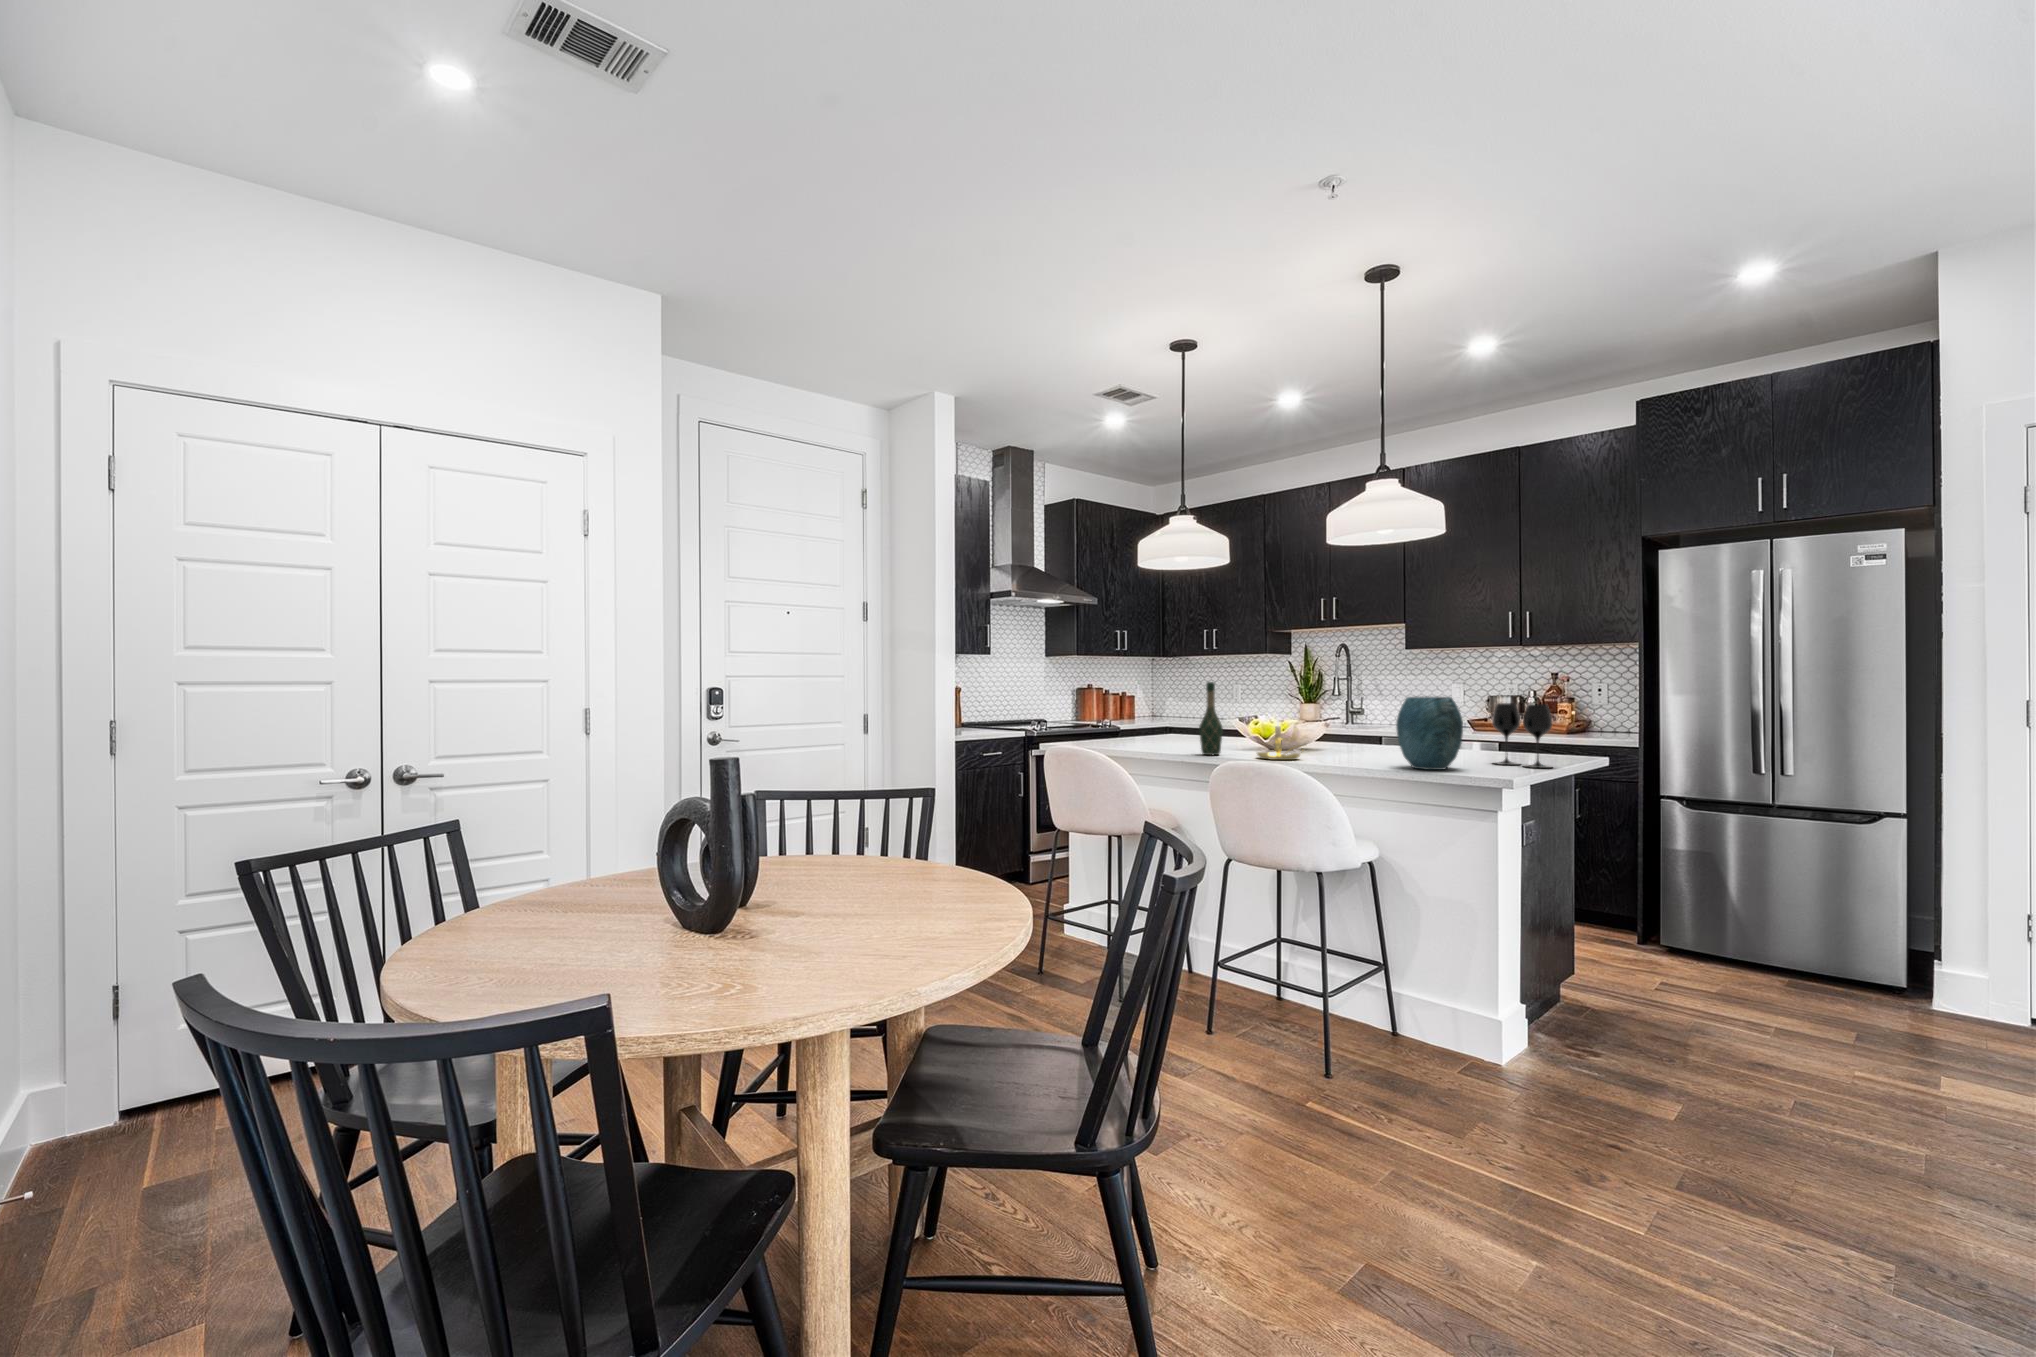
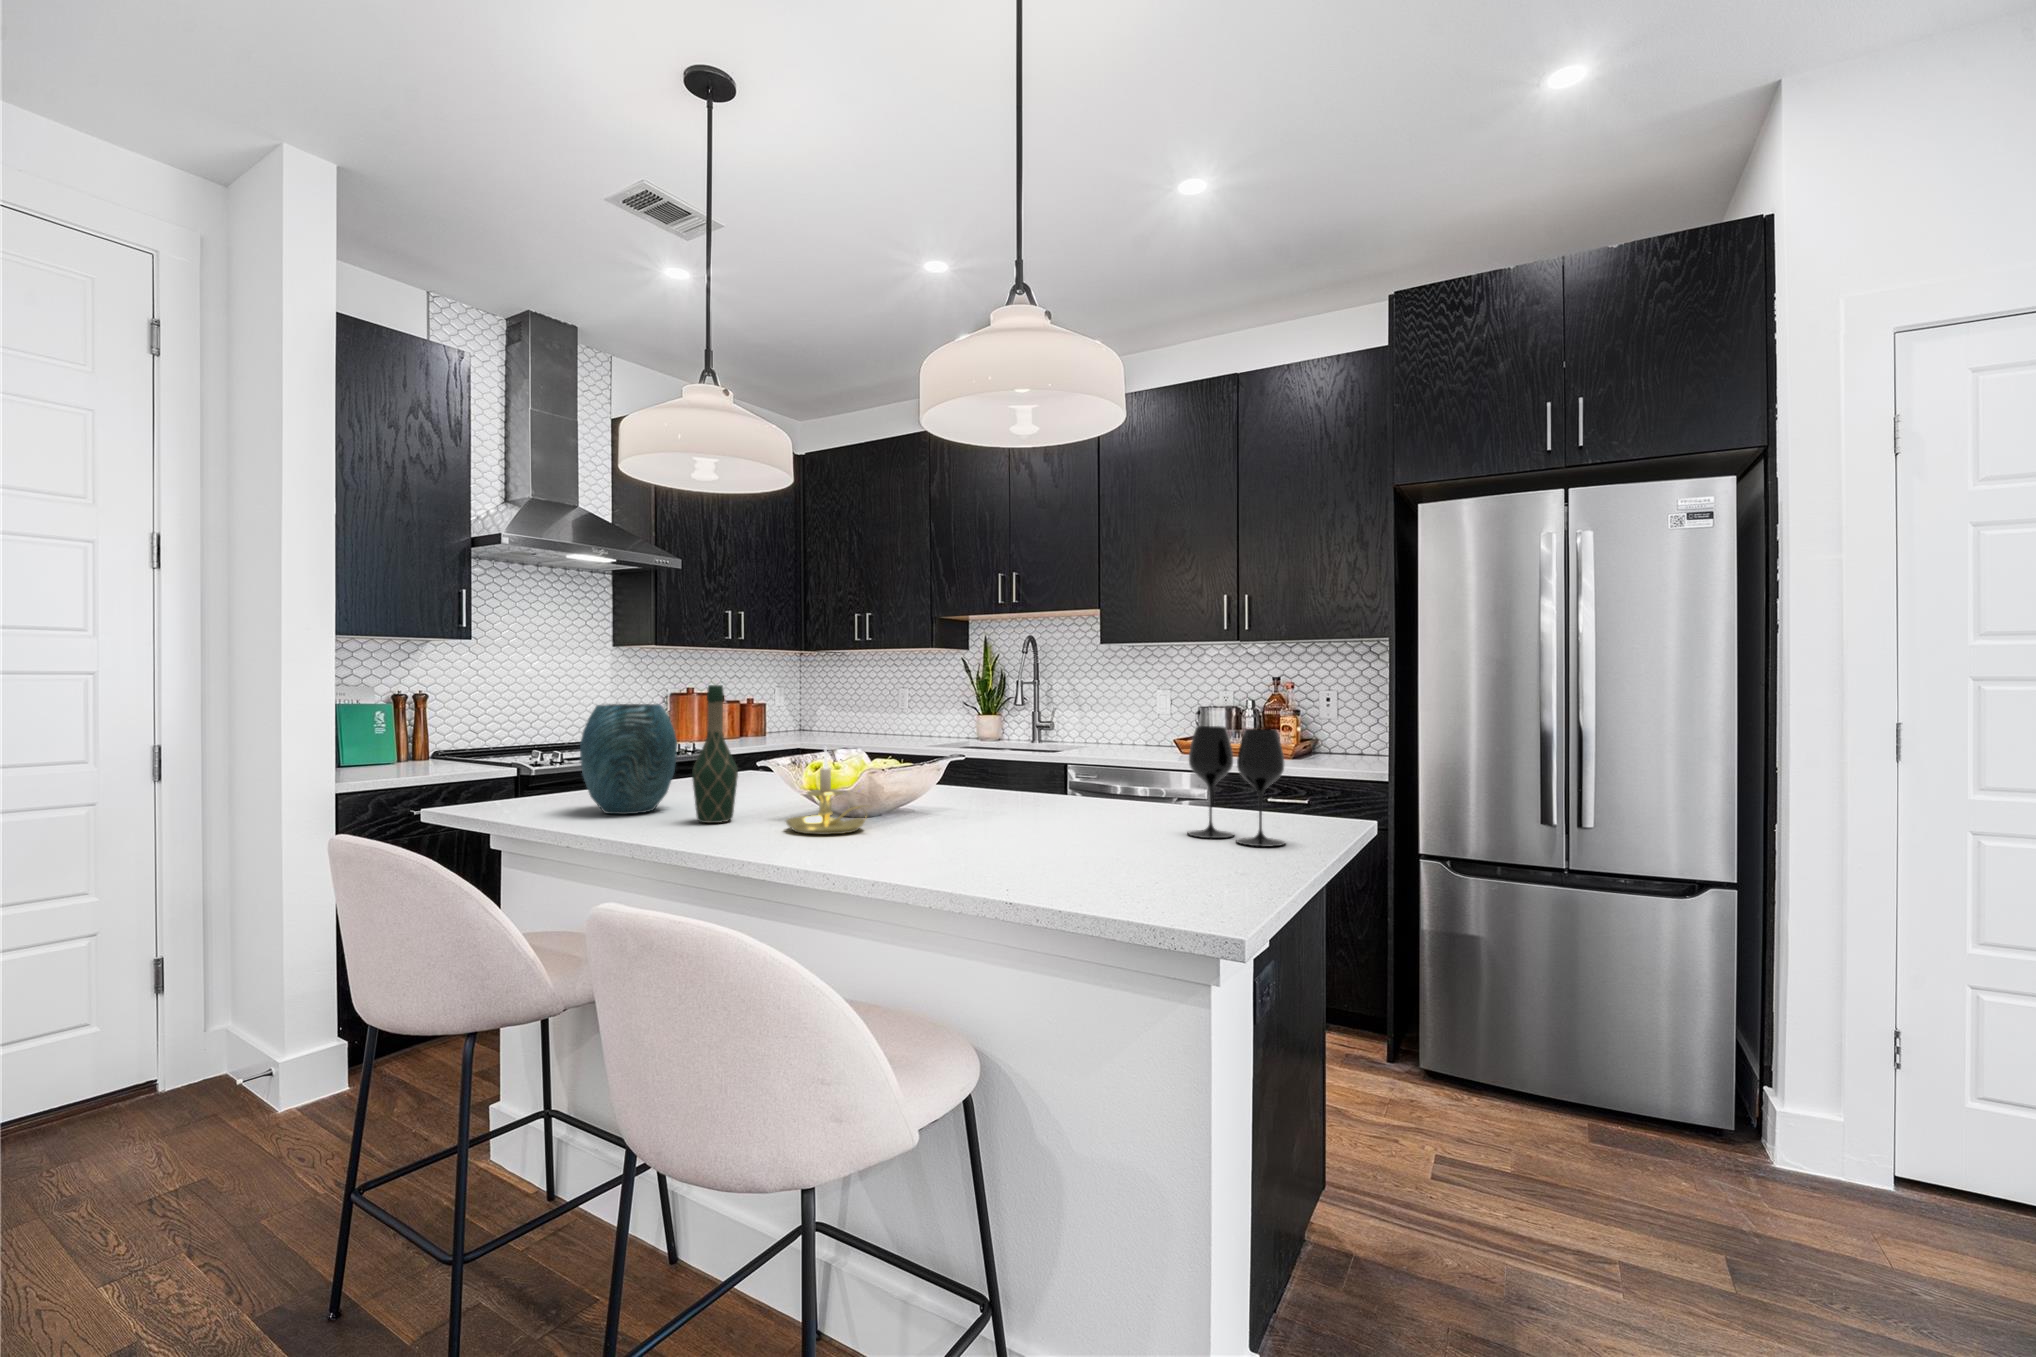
vase: present [1396,697,1463,770] -> present [580,704,677,814]

